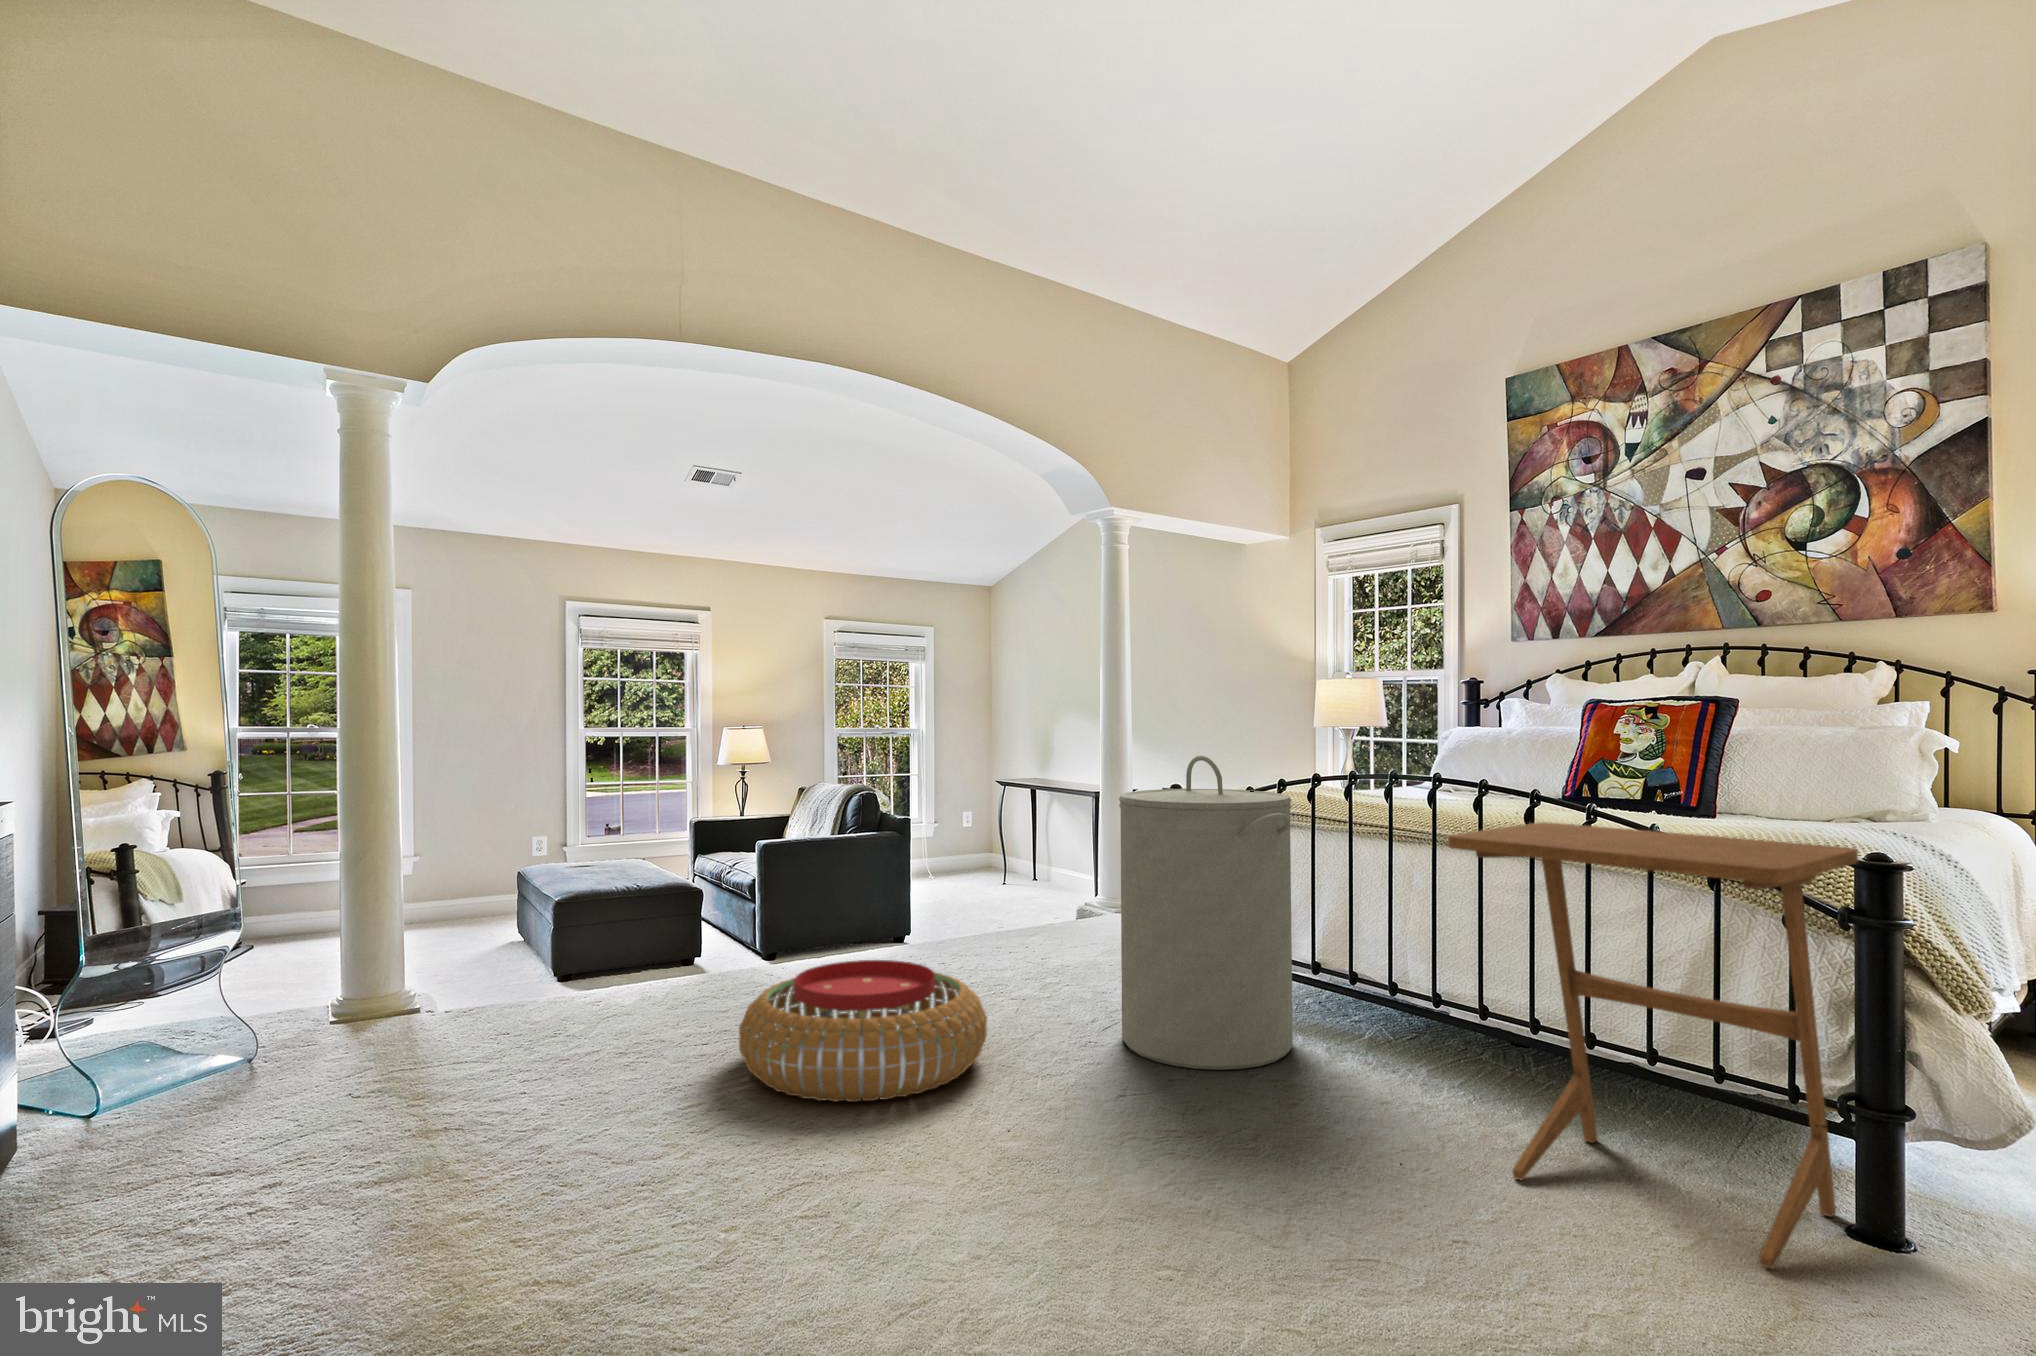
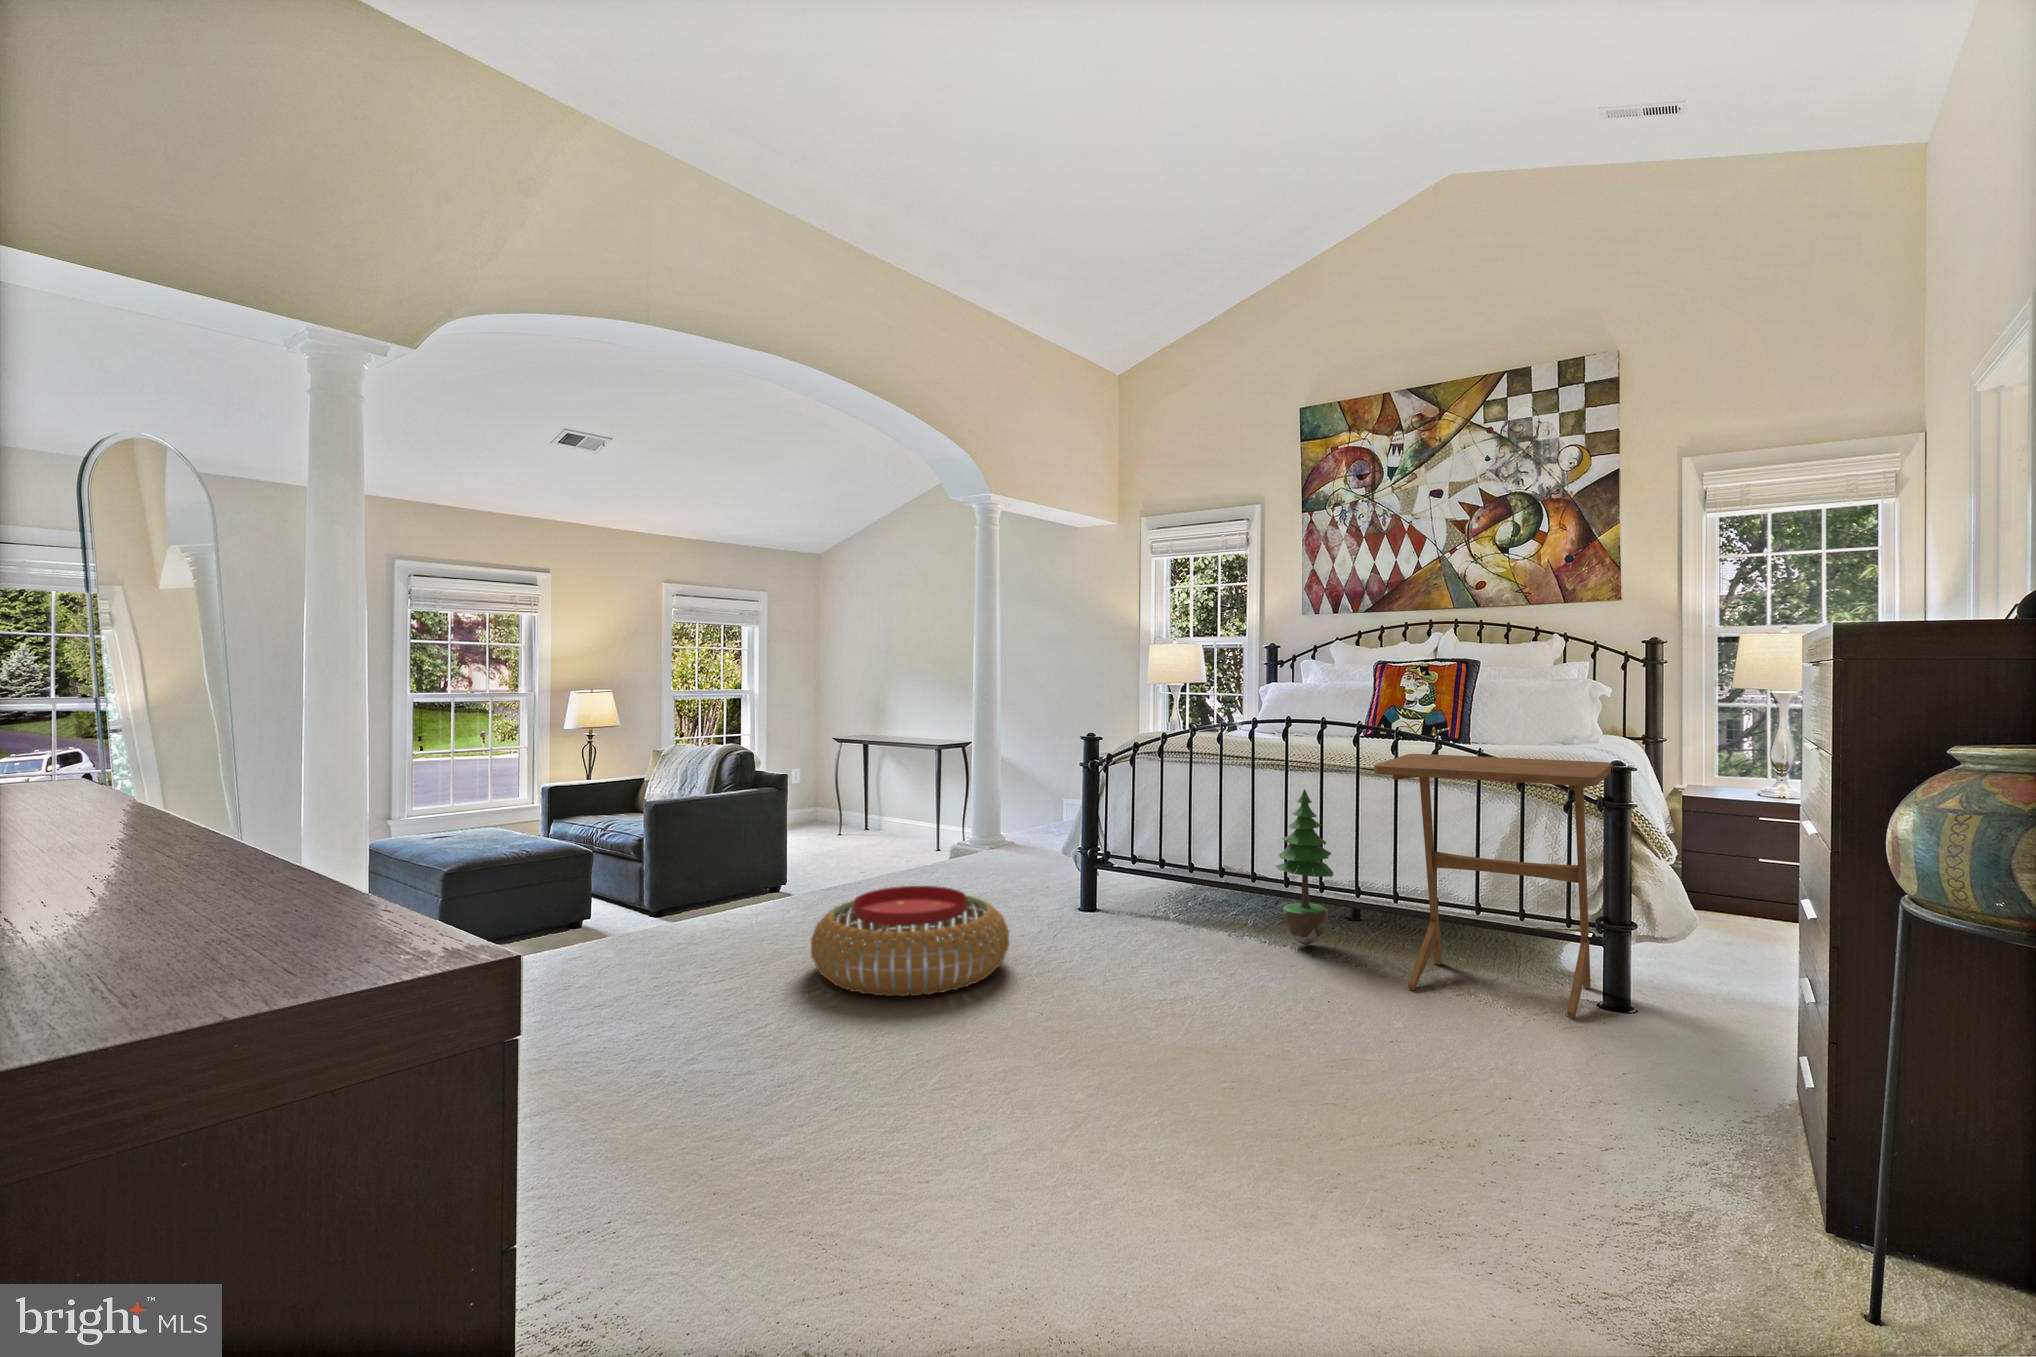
laundry hamper: present [1119,756,1293,1070] -> none [1083,712,1222,947]
potted tree: none [1361,866,1445,1090] -> present [1276,789,1334,946]

